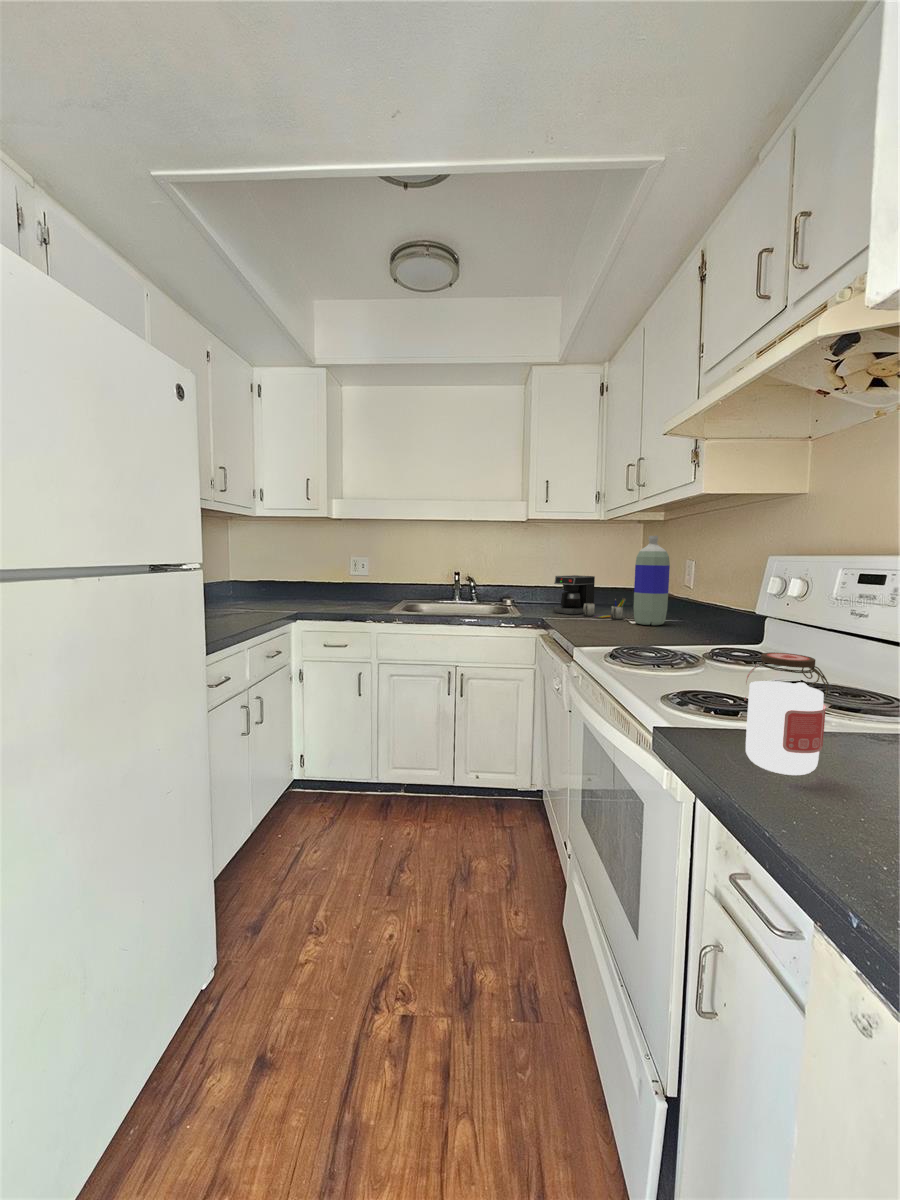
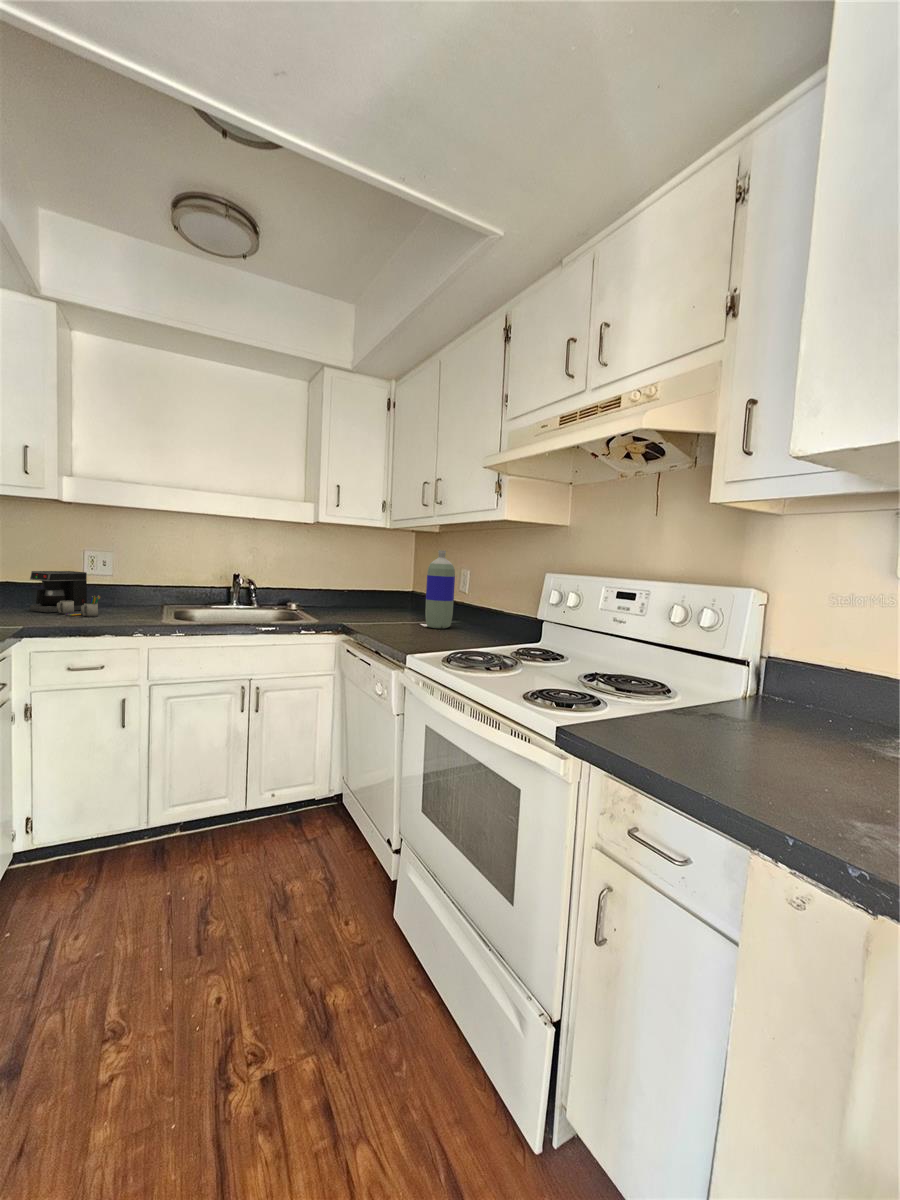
coffee maker: present [553,575,626,619] -> present [30,571,100,617]
jar: present [744,652,829,775] -> none [630,661,686,753]

